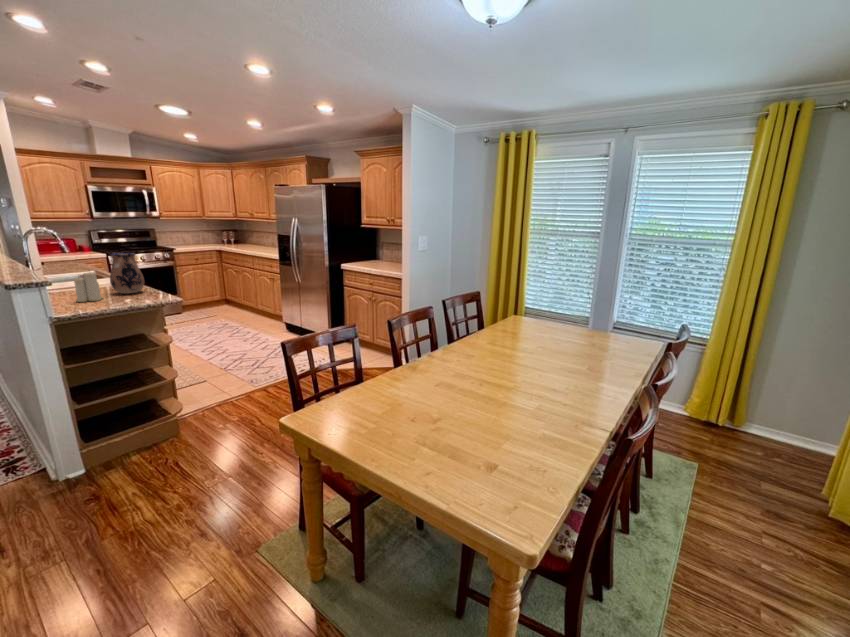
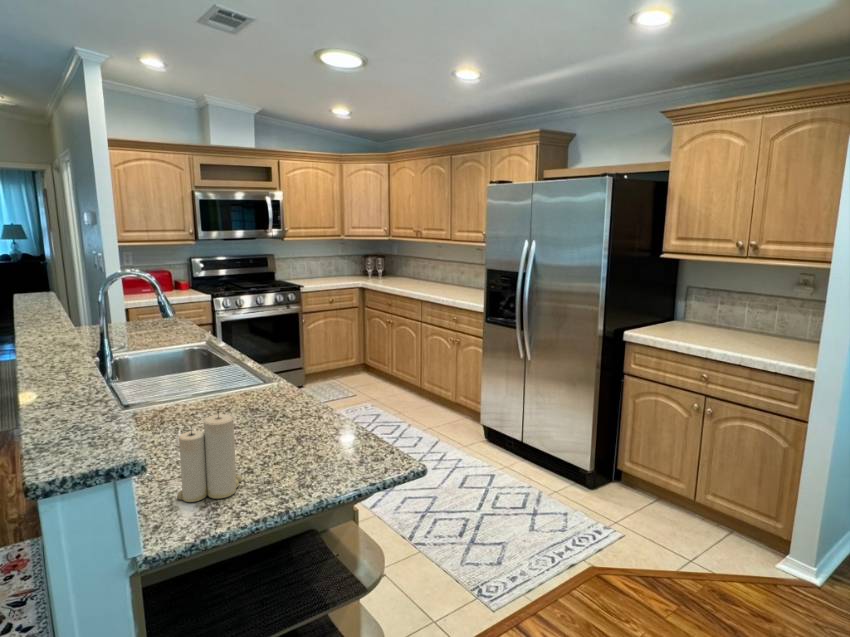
ceramic pitcher: present [110,253,144,294] -> none [255,342,328,453]

